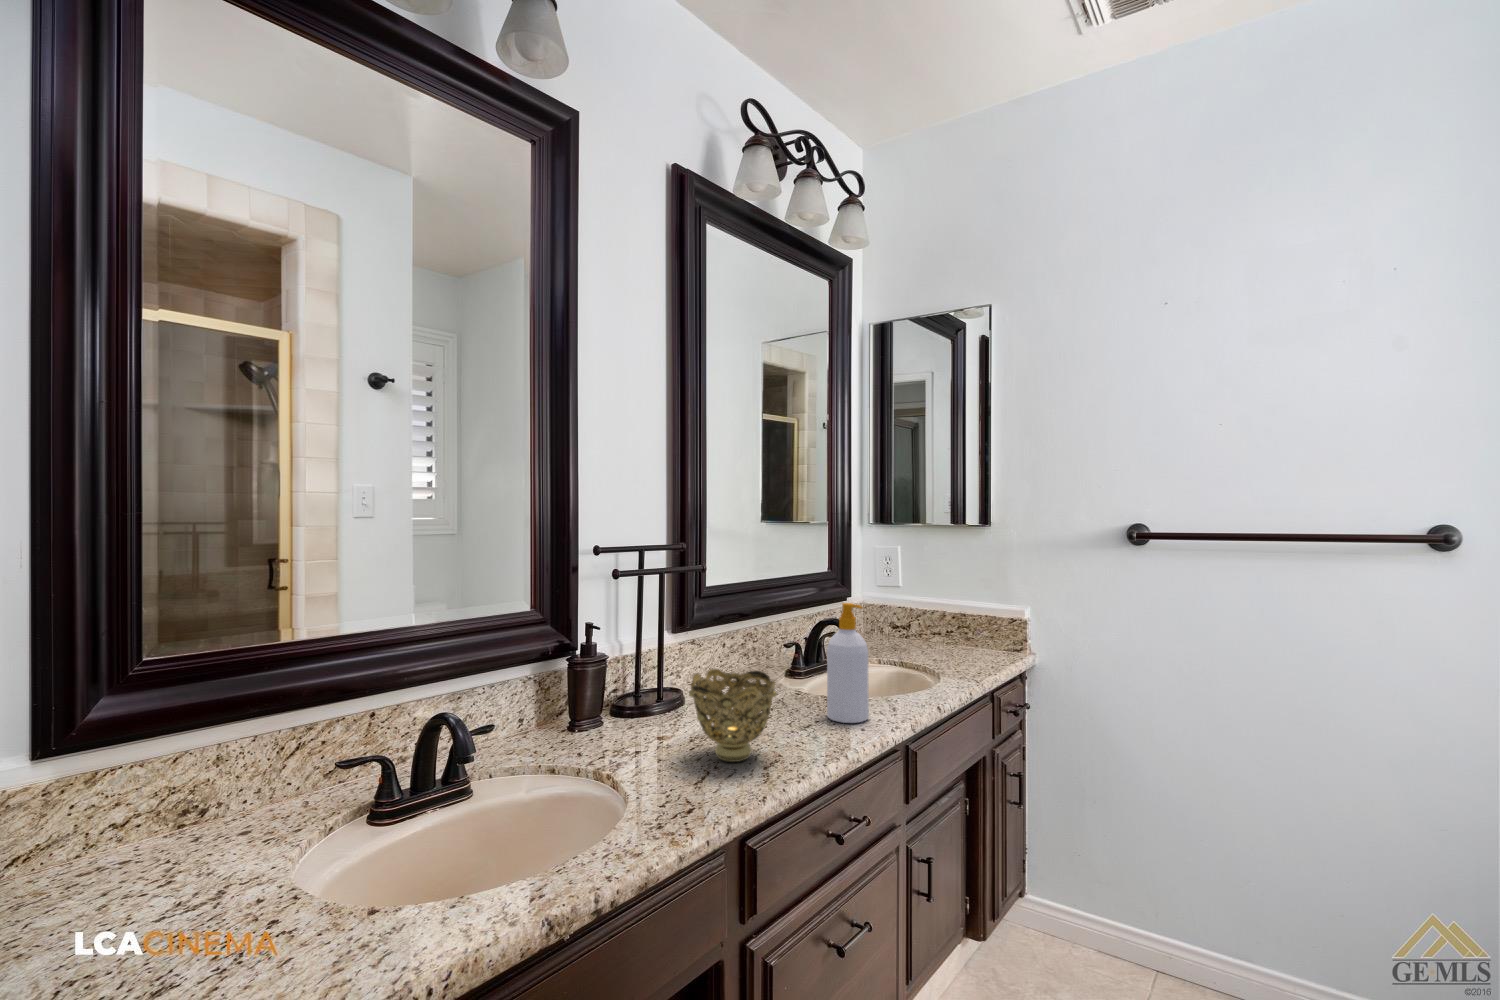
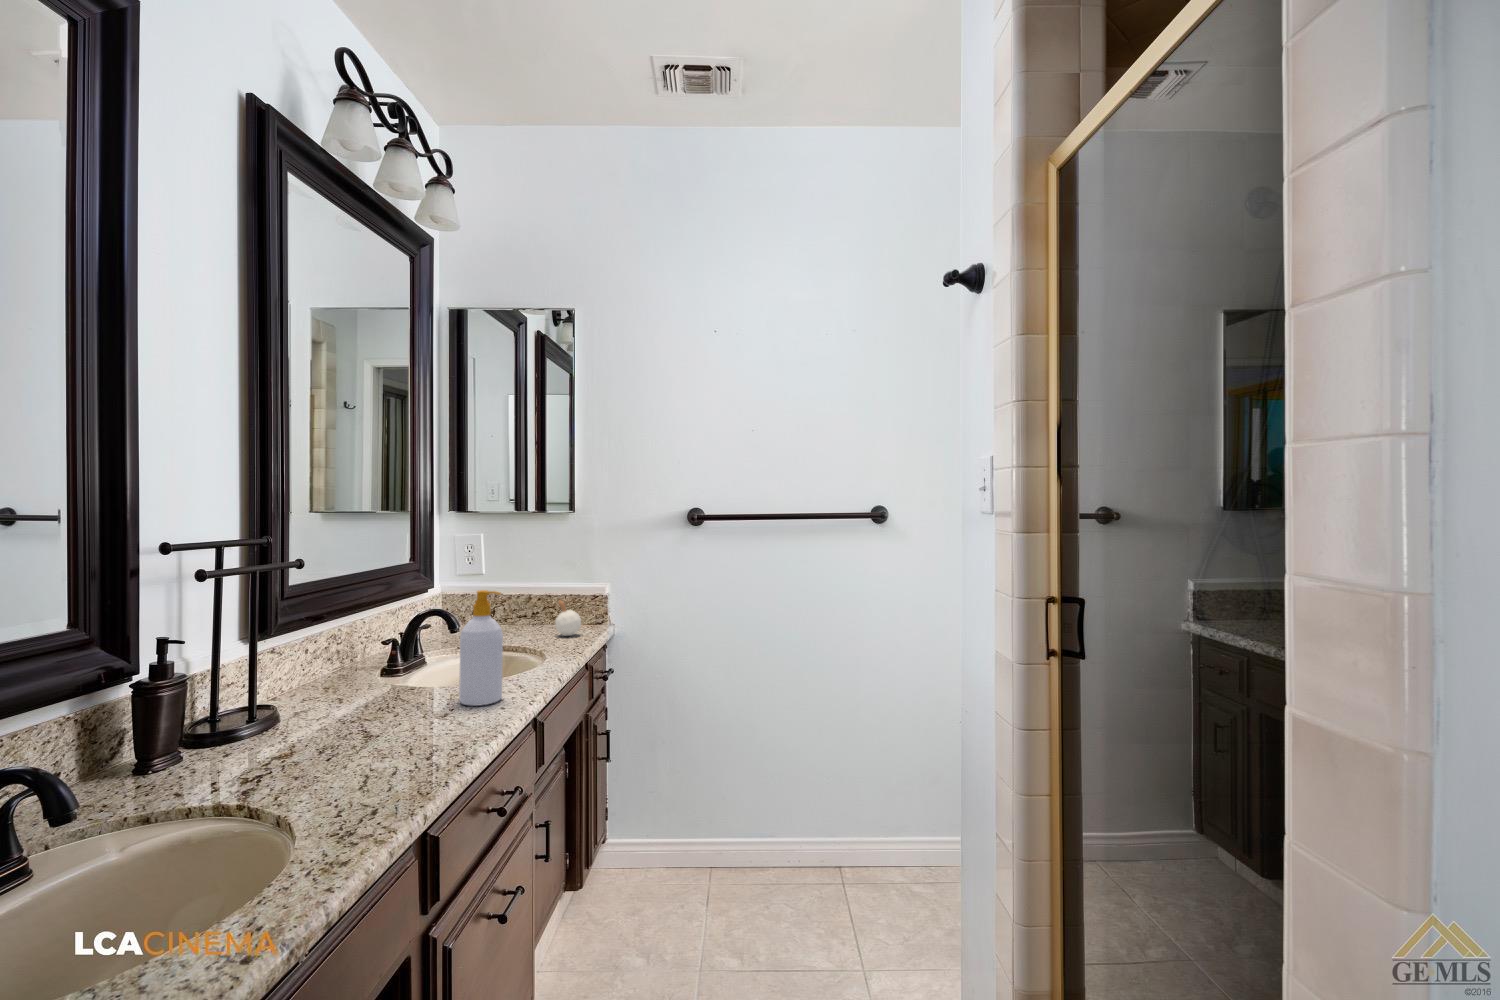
candle: none [965,610,994,660] -> present [555,596,581,636]
decorative bowl: present [689,669,777,762] -> none [332,665,437,762]

